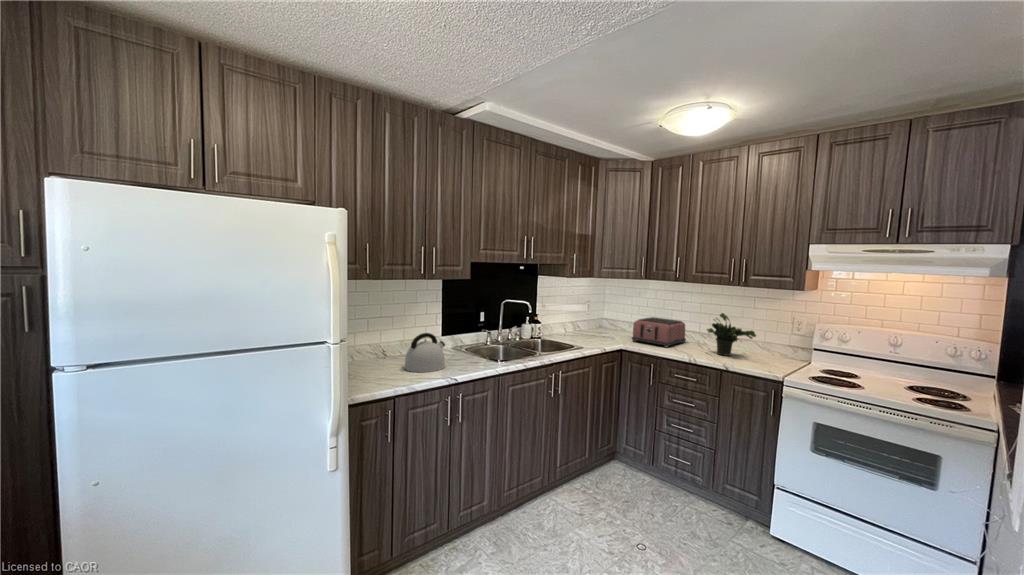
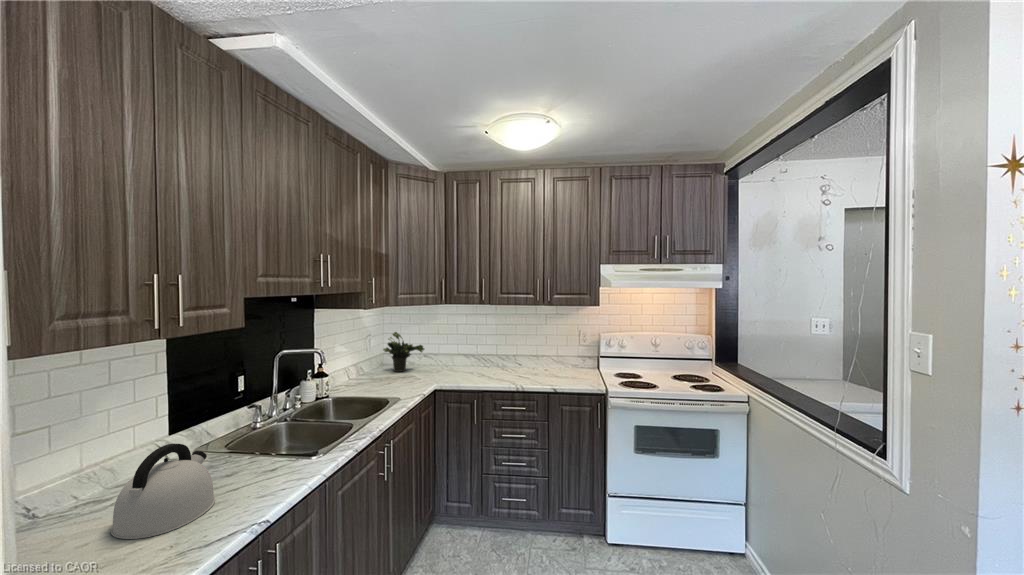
potted plant: present [707,313,756,356] -> present [383,332,424,372]
toaster: present [632,317,686,347] -> none [440,346,491,378]

